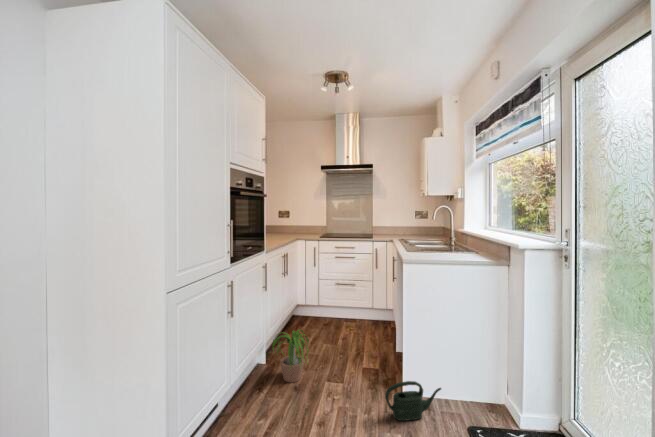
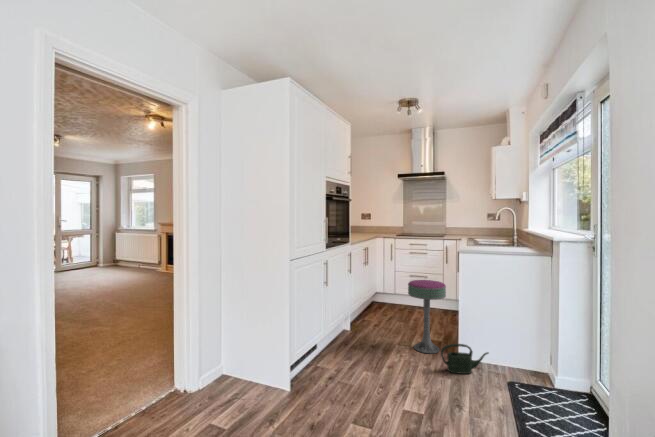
bar stool: none [340,296,386,391] -> present [408,280,446,354]
potted plant: present [272,330,309,382] -> none [348,304,387,343]

